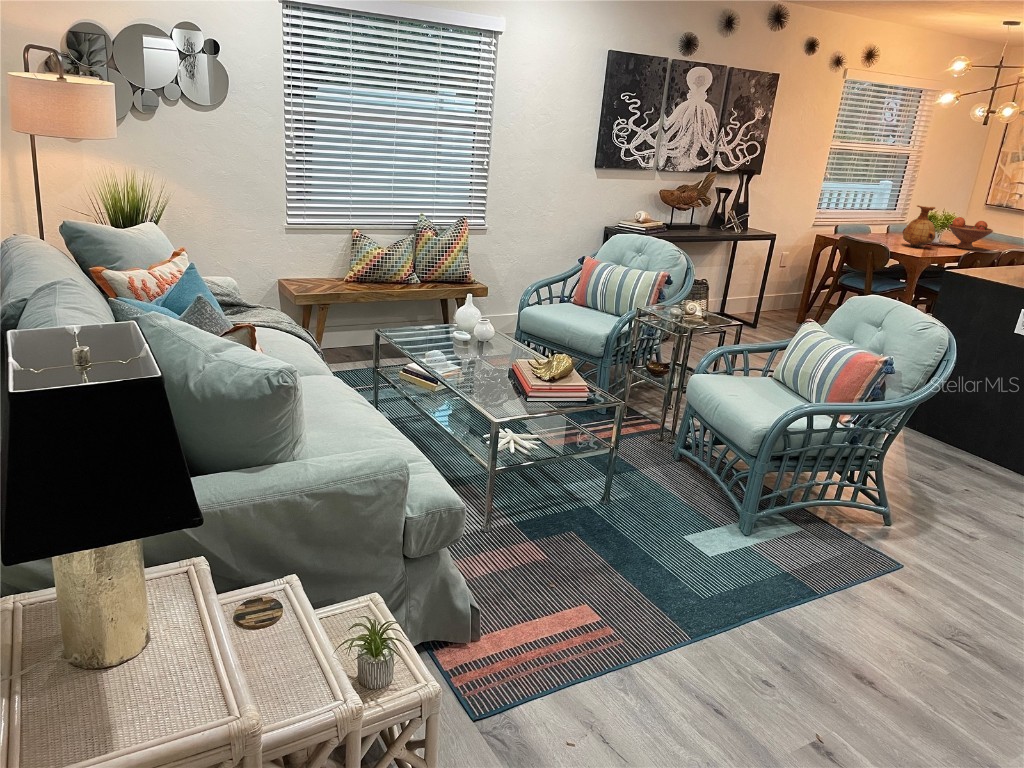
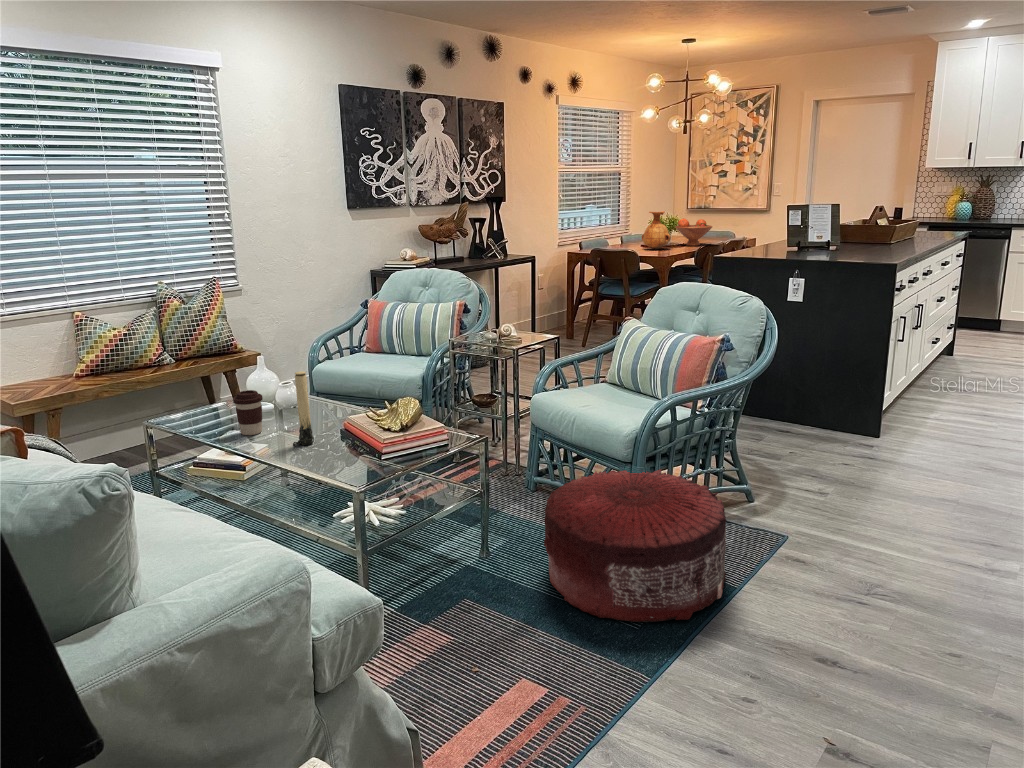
candle: none [471,315,491,375] -> present [293,371,314,446]
coffee cup: none [438,321,460,357] -> present [233,390,263,435]
pouf: none [649,455,824,605] -> present [544,469,726,622]

